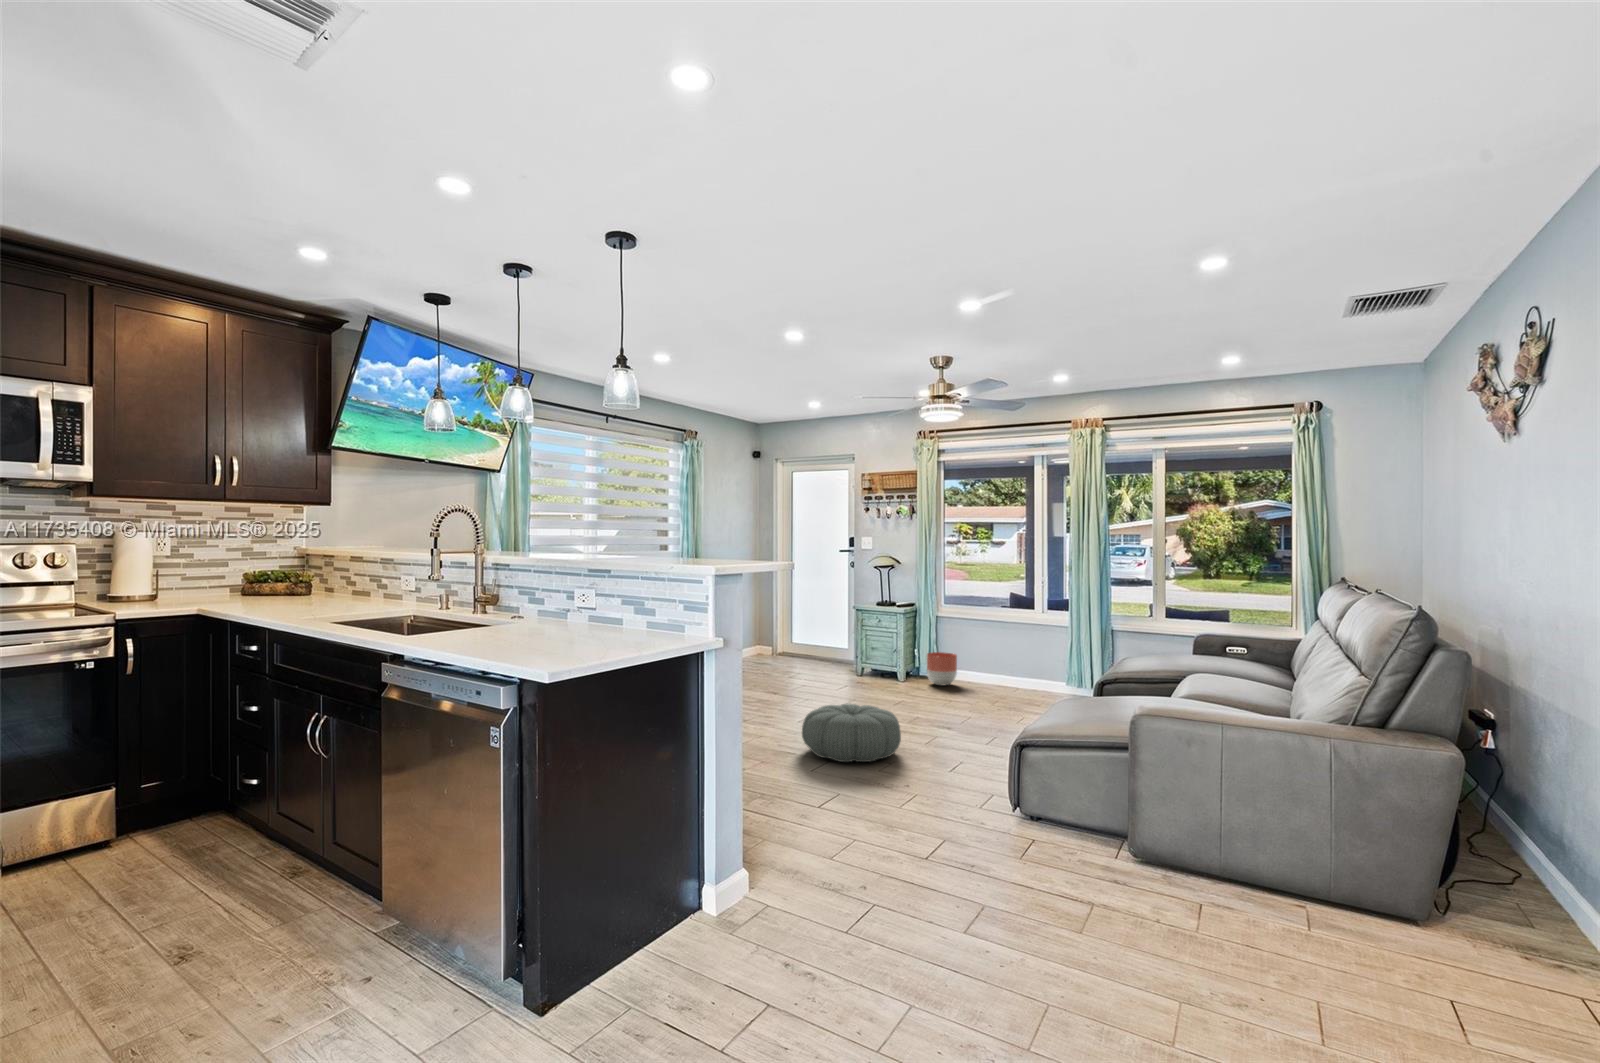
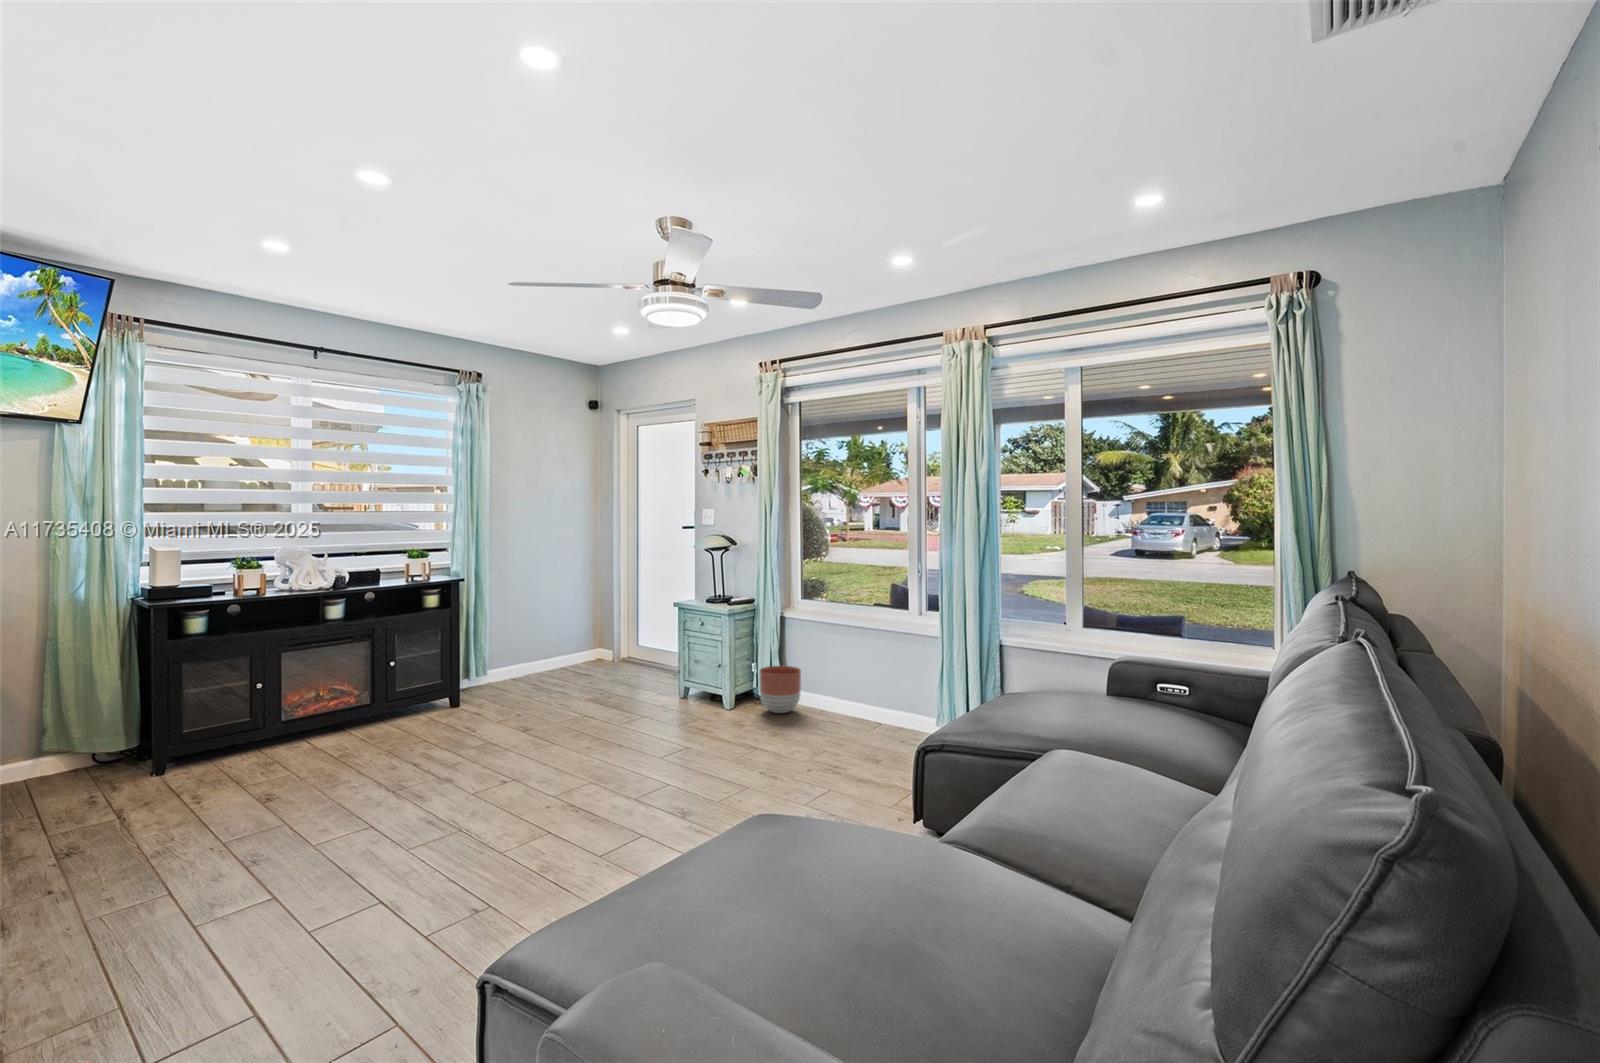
pouf: present [802,704,901,762] -> none [362,781,550,903]

